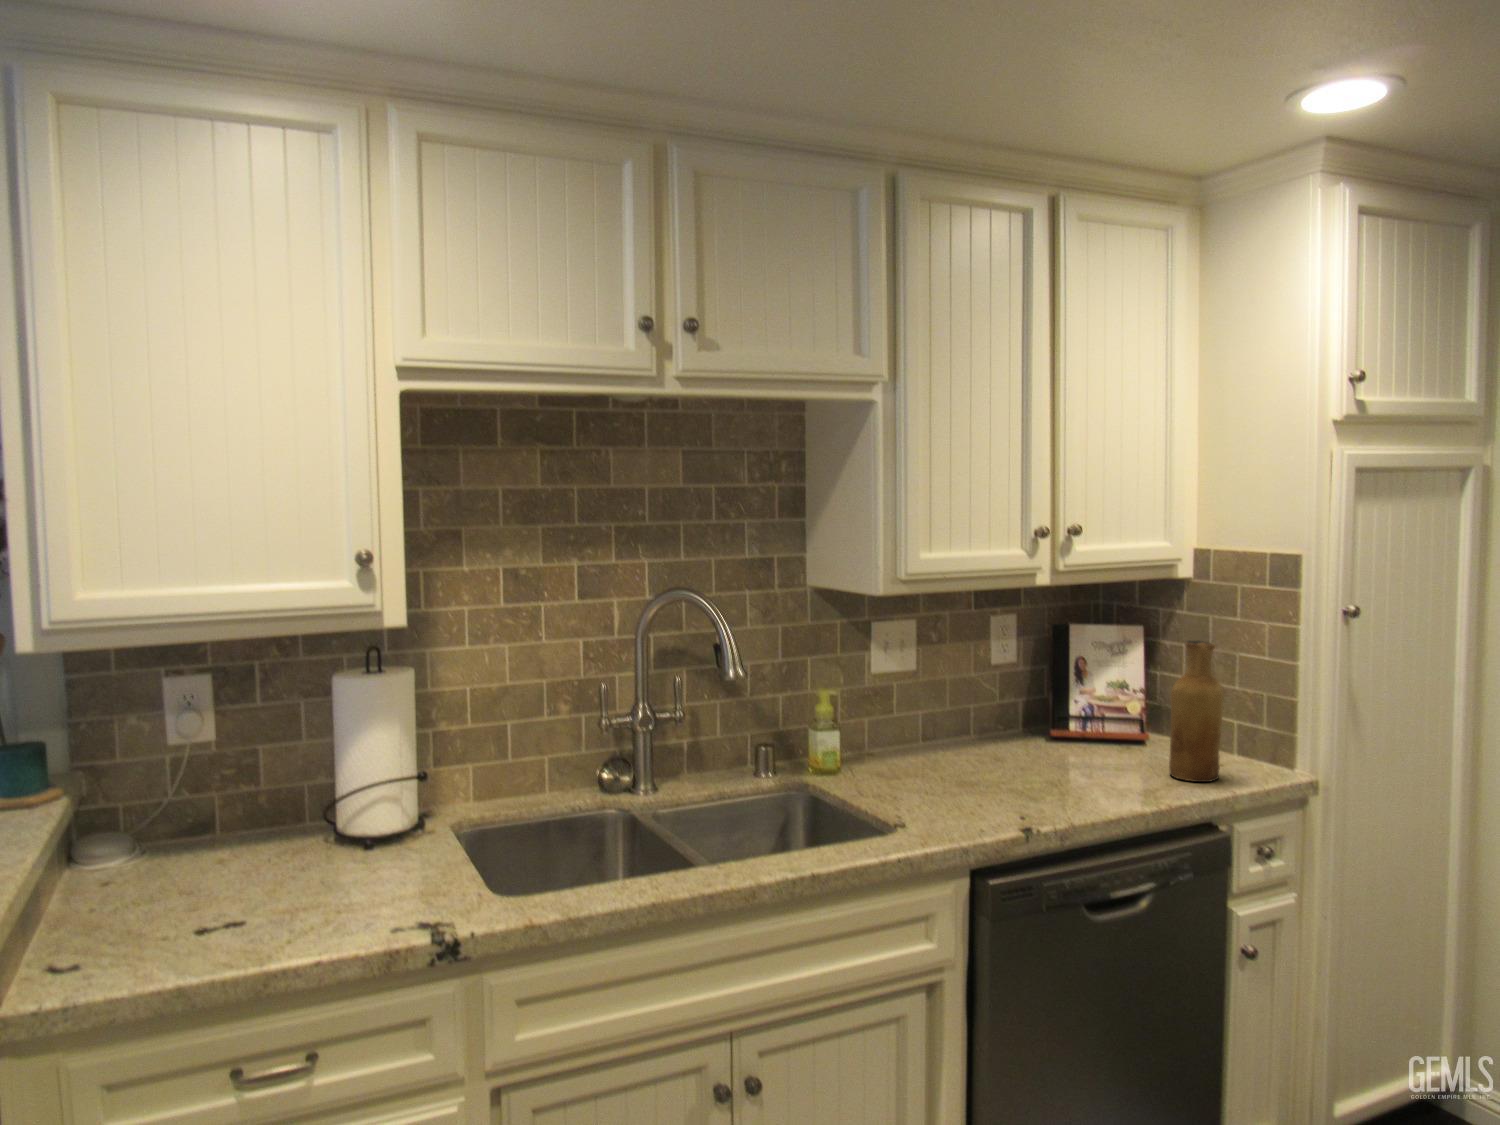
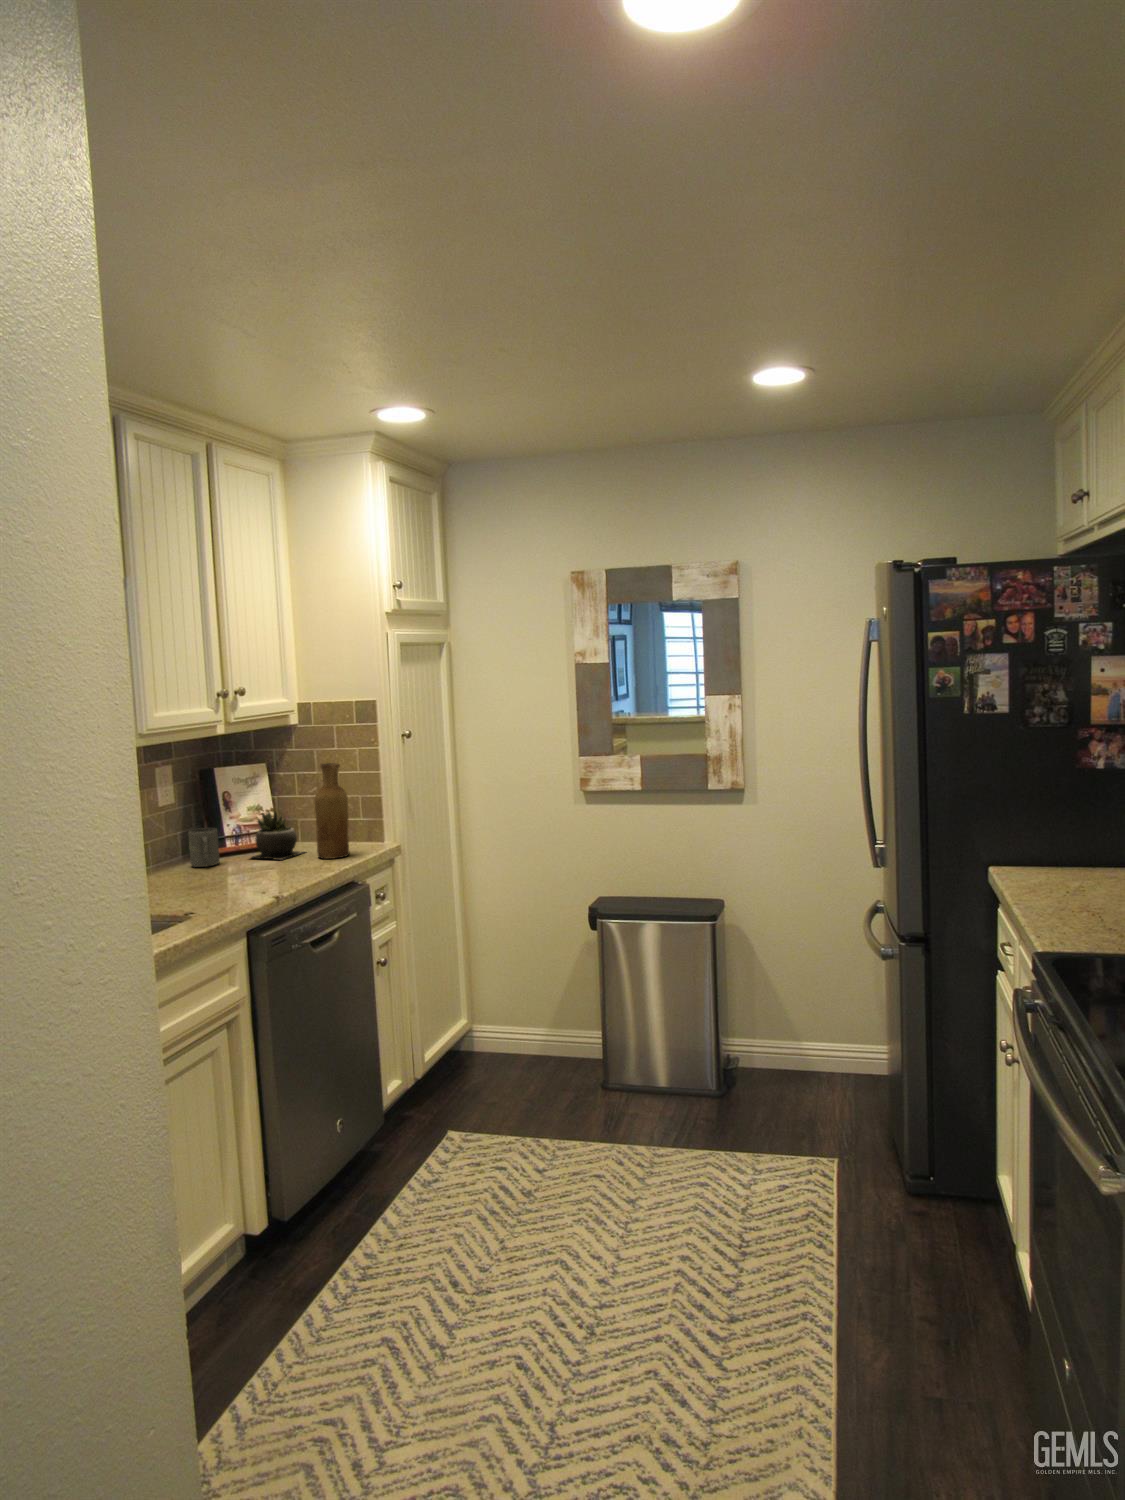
succulent plant: none [1083,692,1169,765] -> present [252,811,303,860]
mug: none [1009,701,1046,752] -> present [189,828,220,867]

